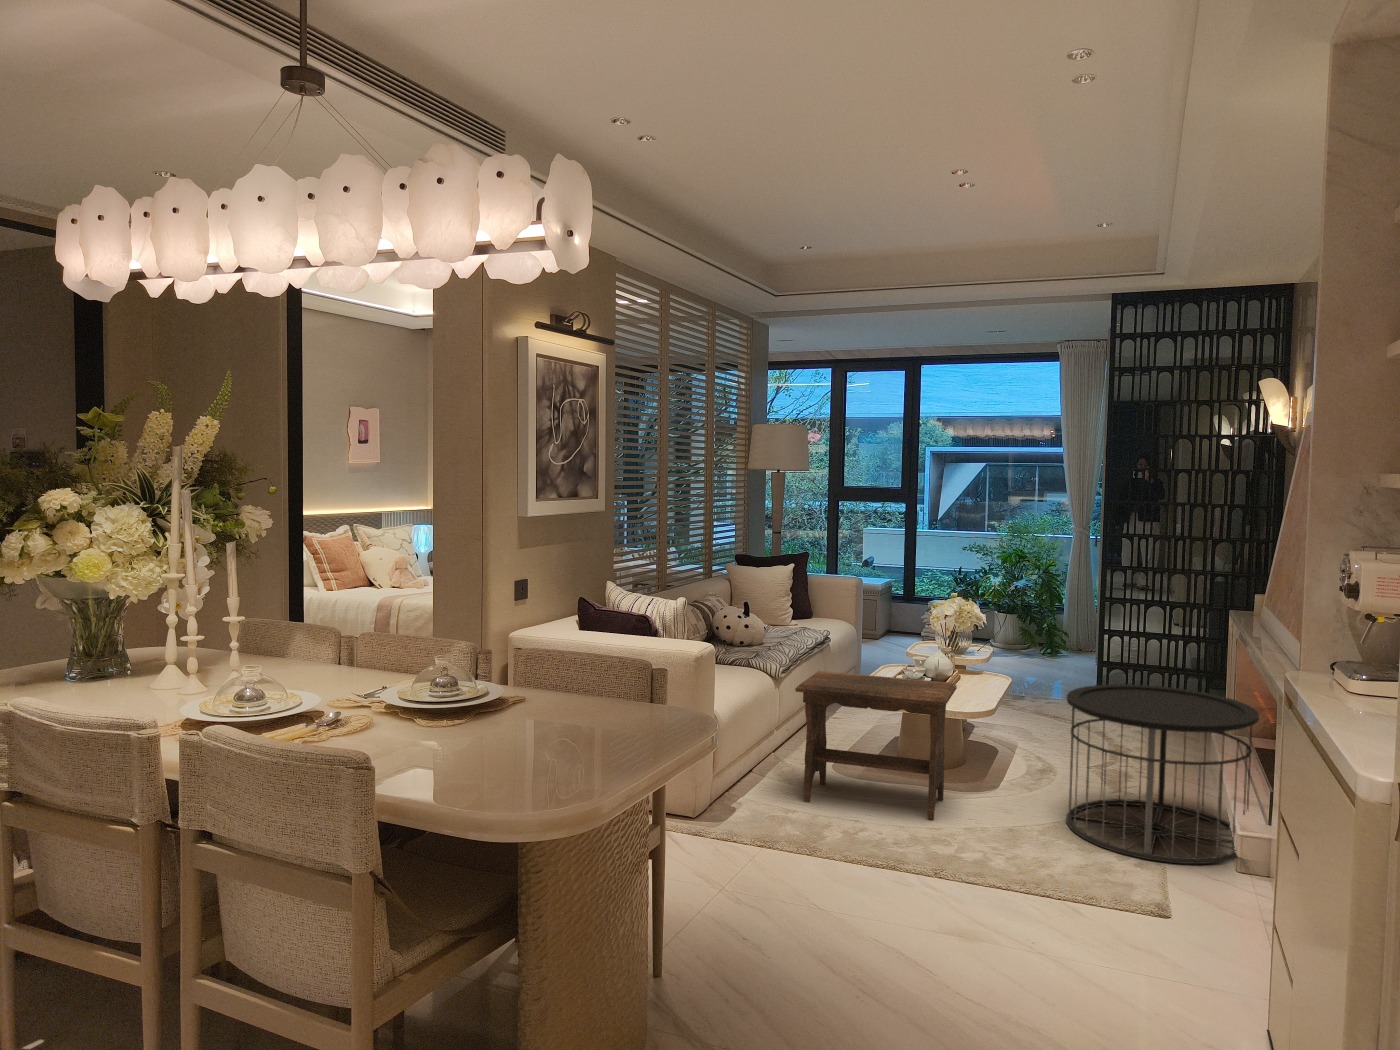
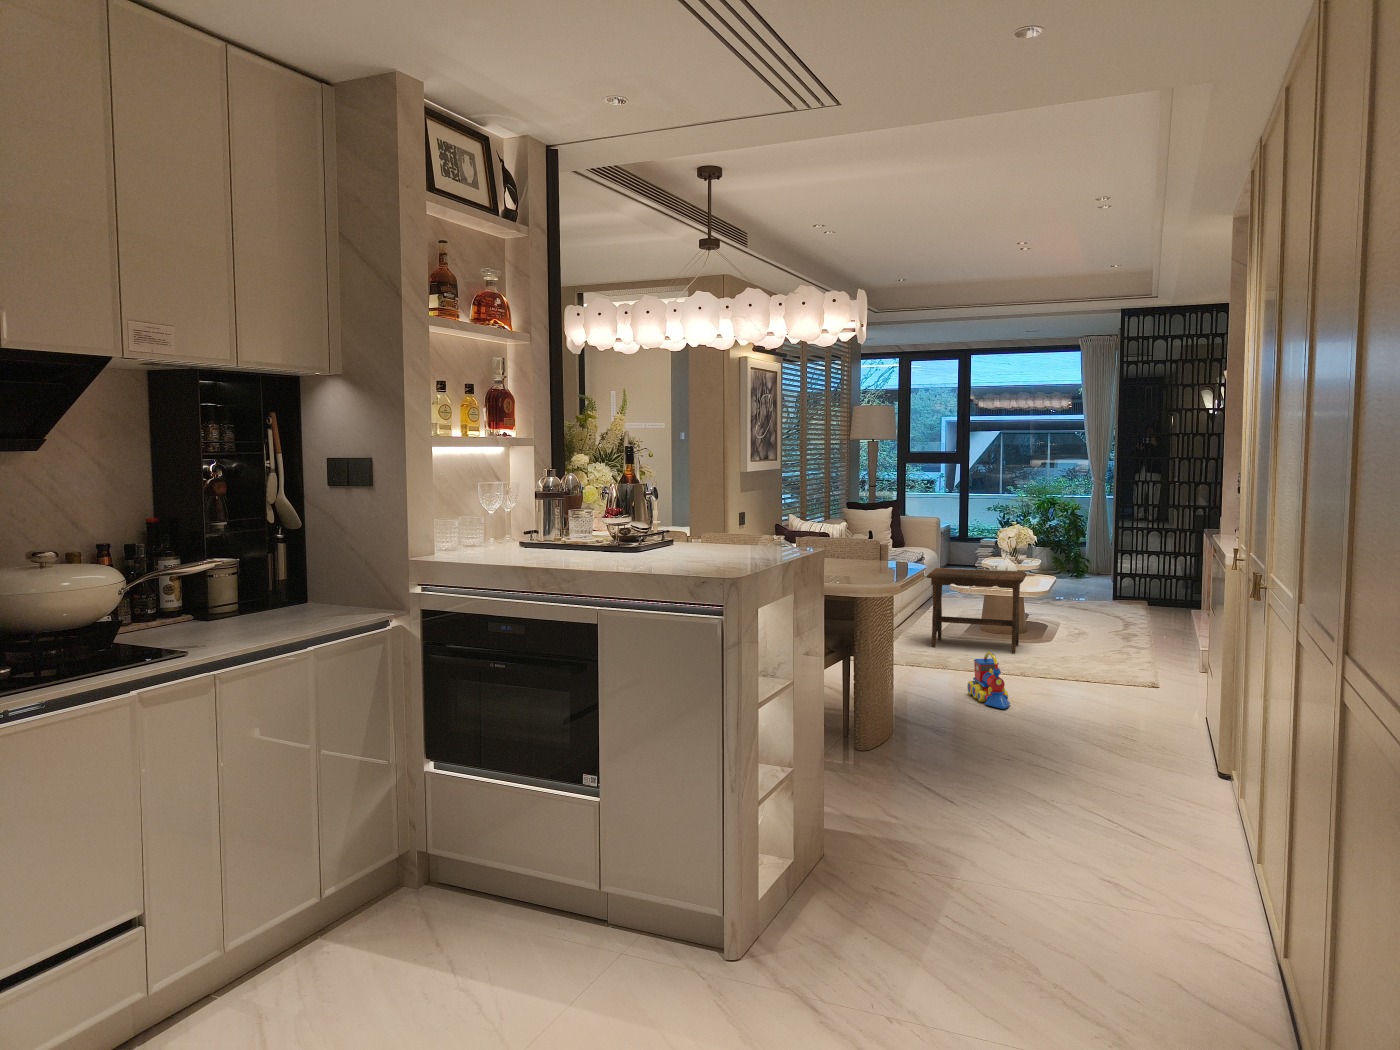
side table: present [1066,684,1259,864] -> none [1096,571,1213,667]
toy train: none [819,869,890,998] -> present [967,651,1010,709]

